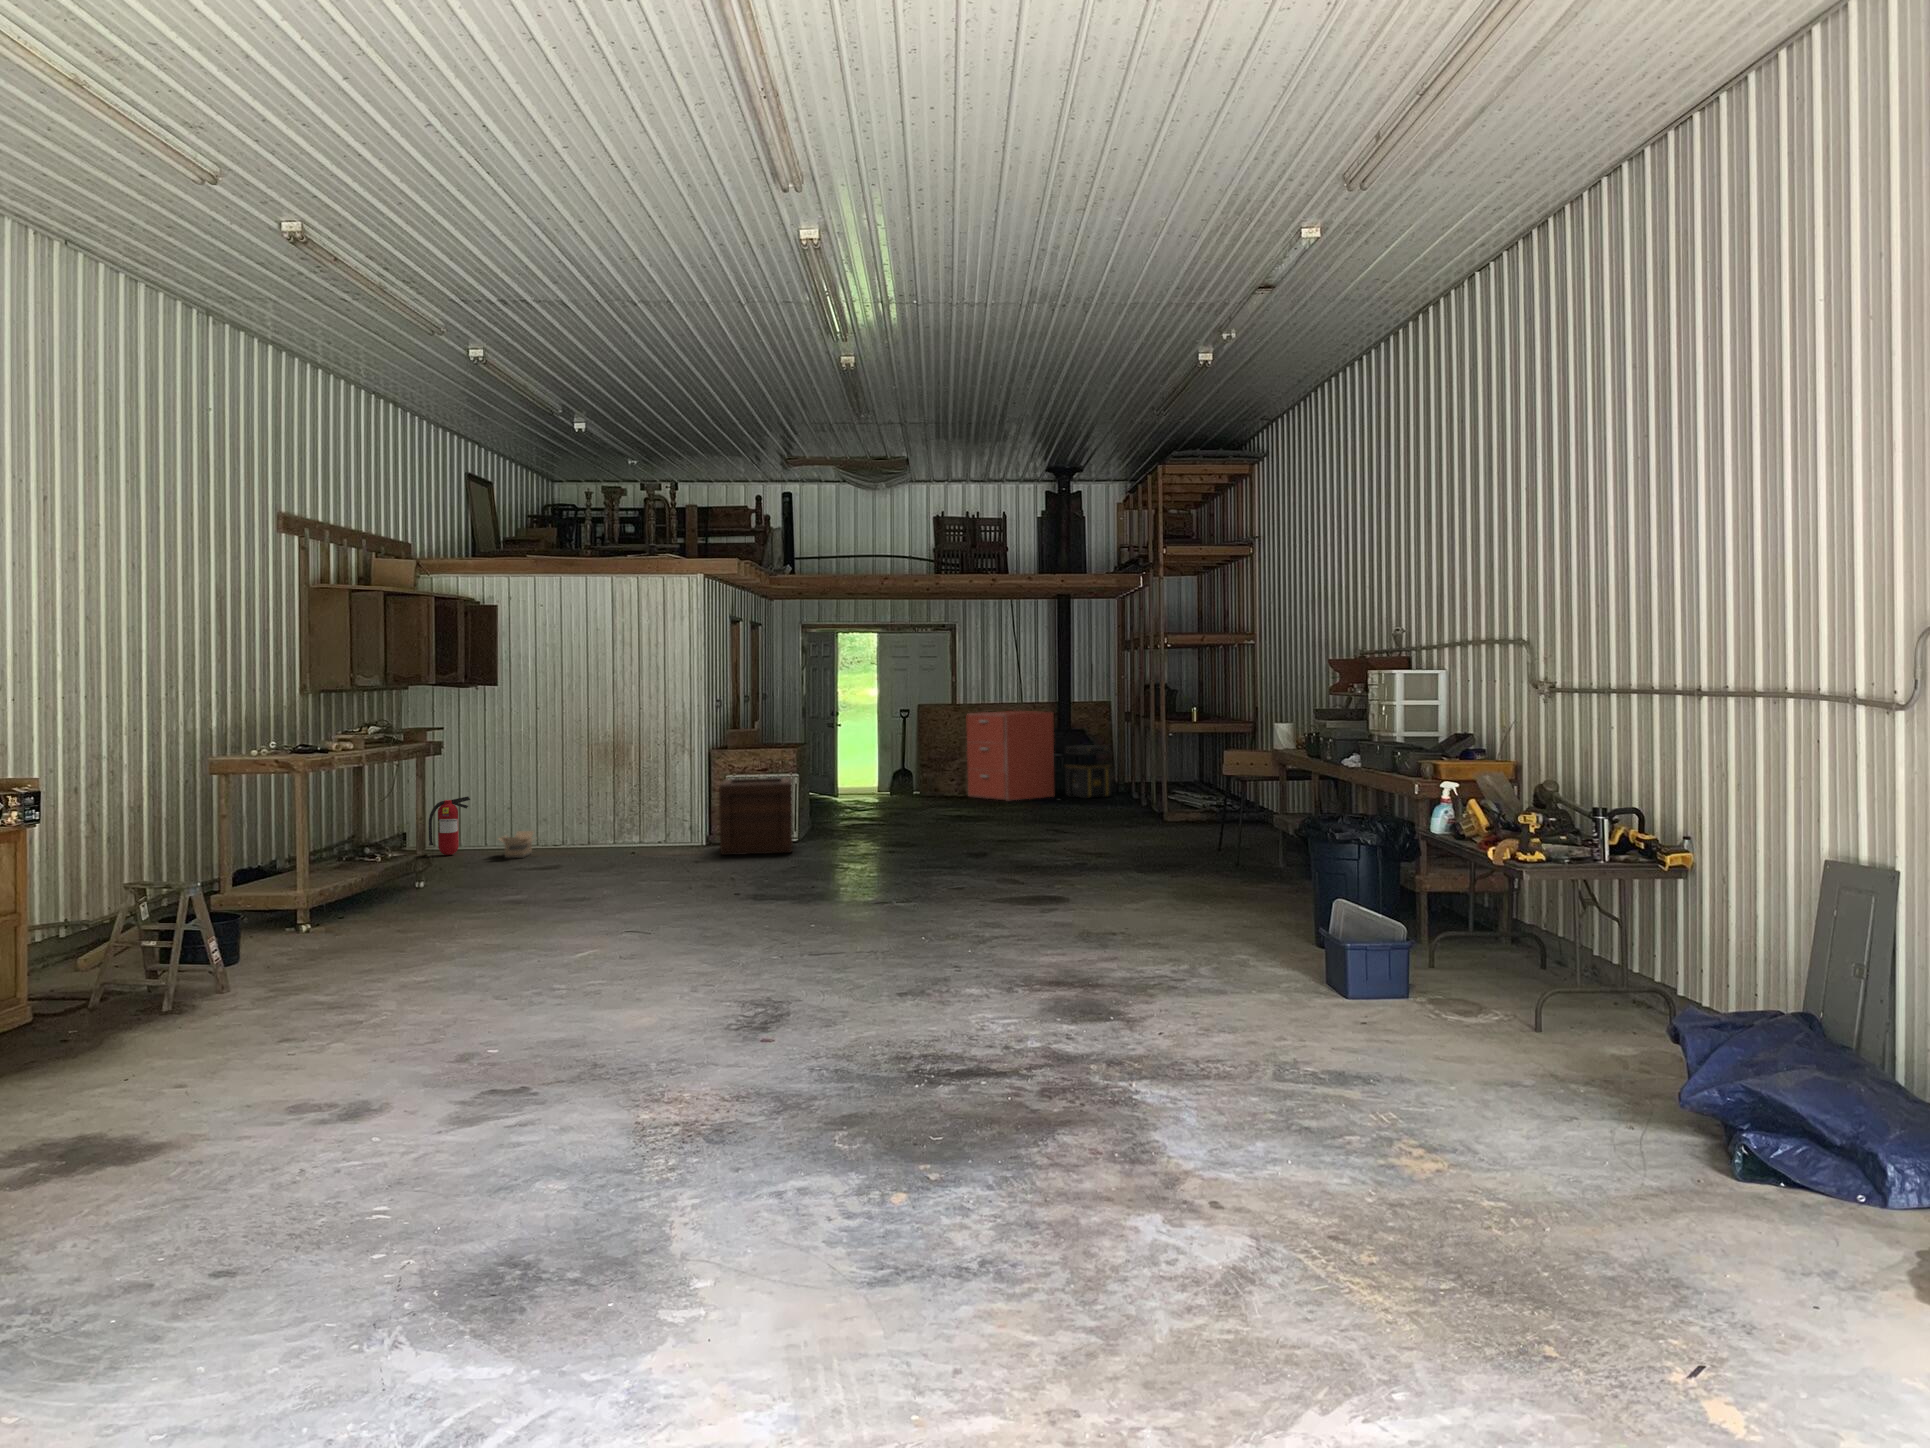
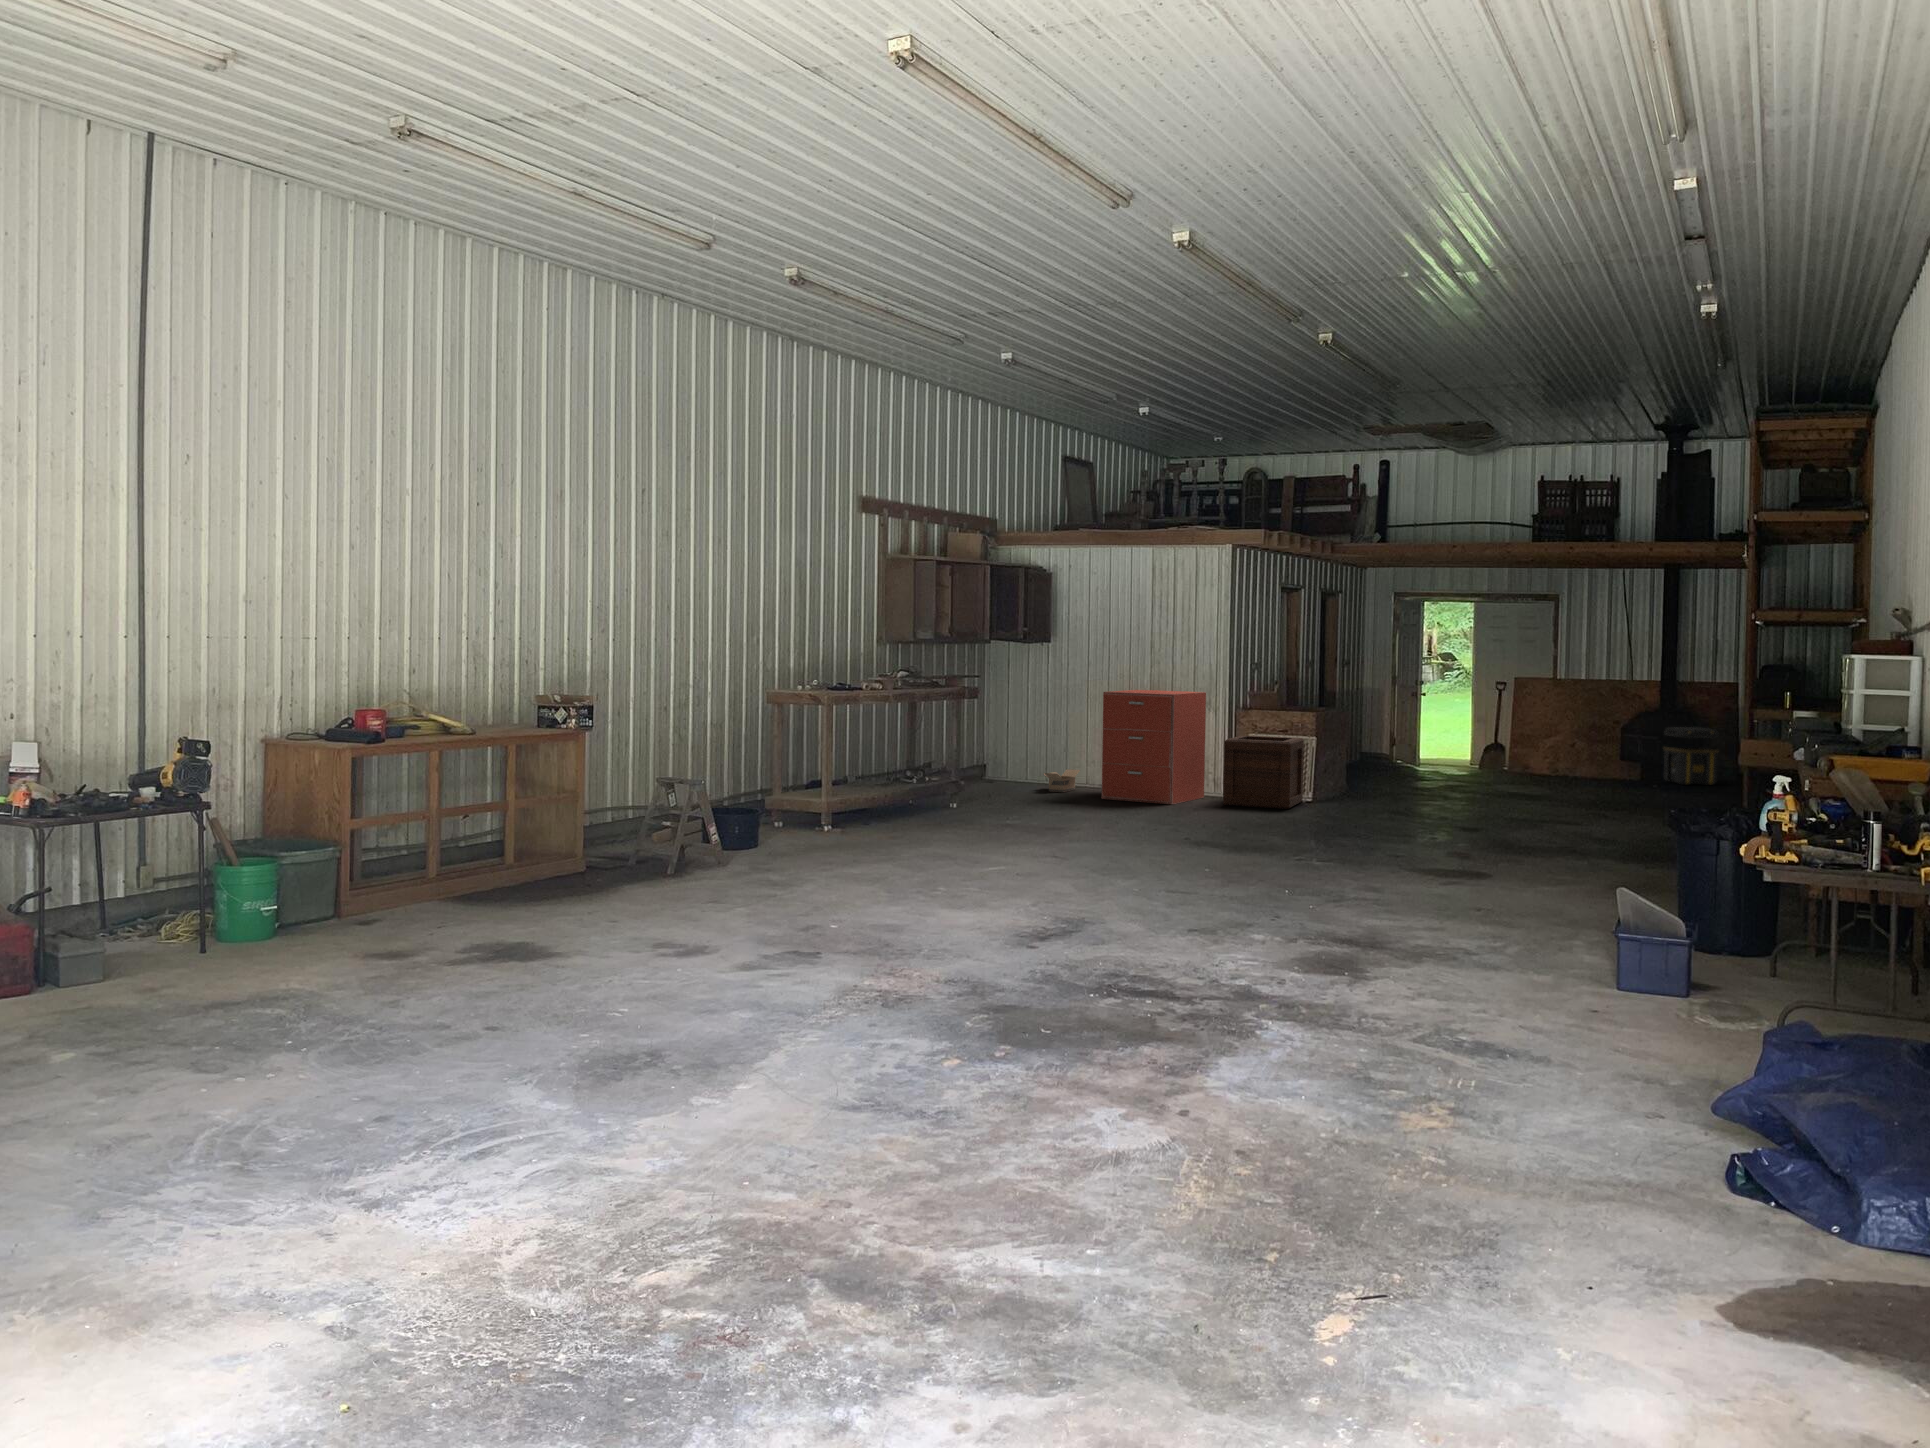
filing cabinet: present [967,711,1054,801] -> present [1102,690,1206,804]
fire extinguisher: present [429,796,470,855] -> none [997,736,1031,785]

